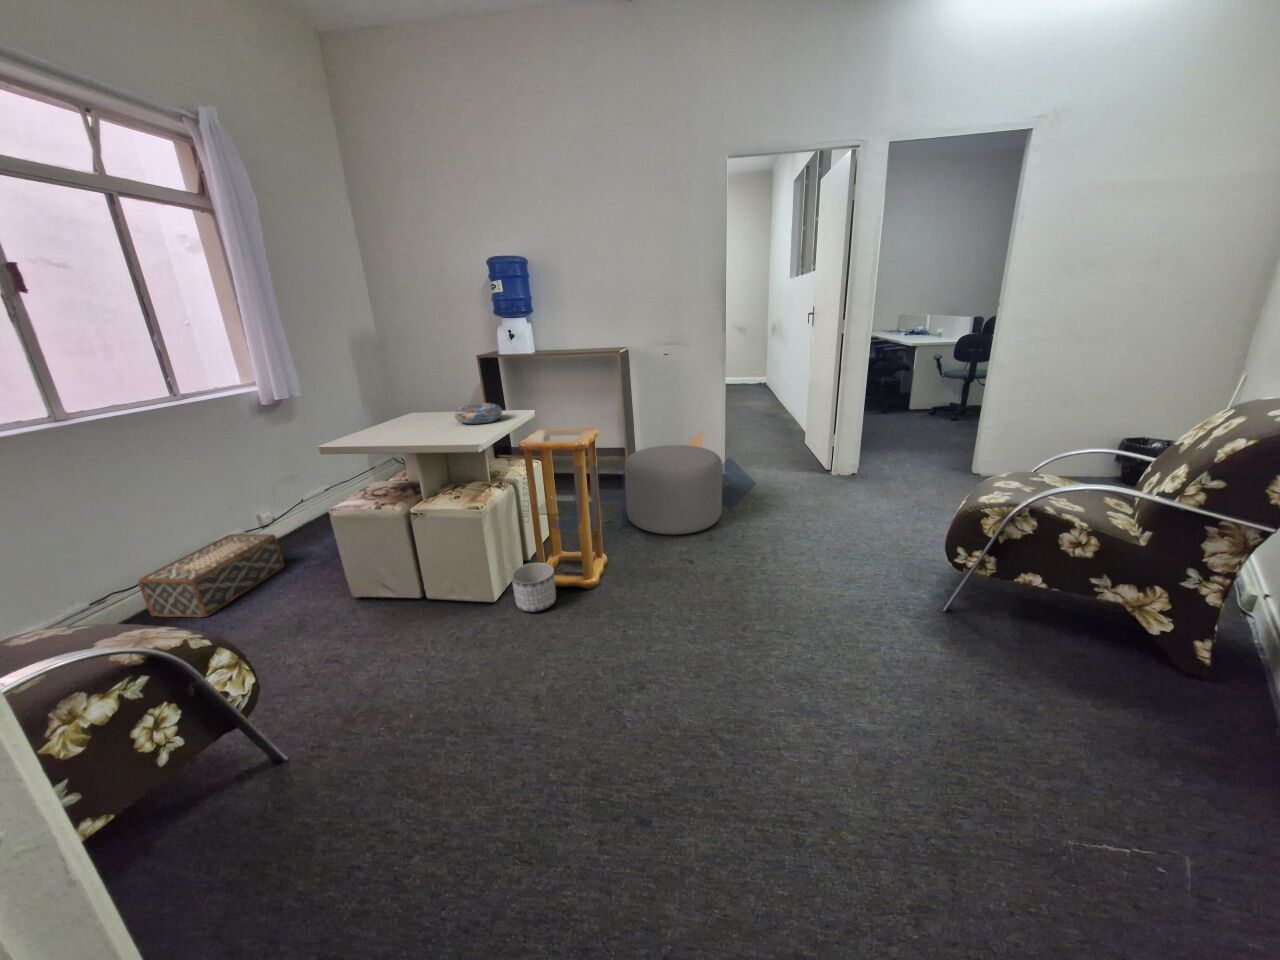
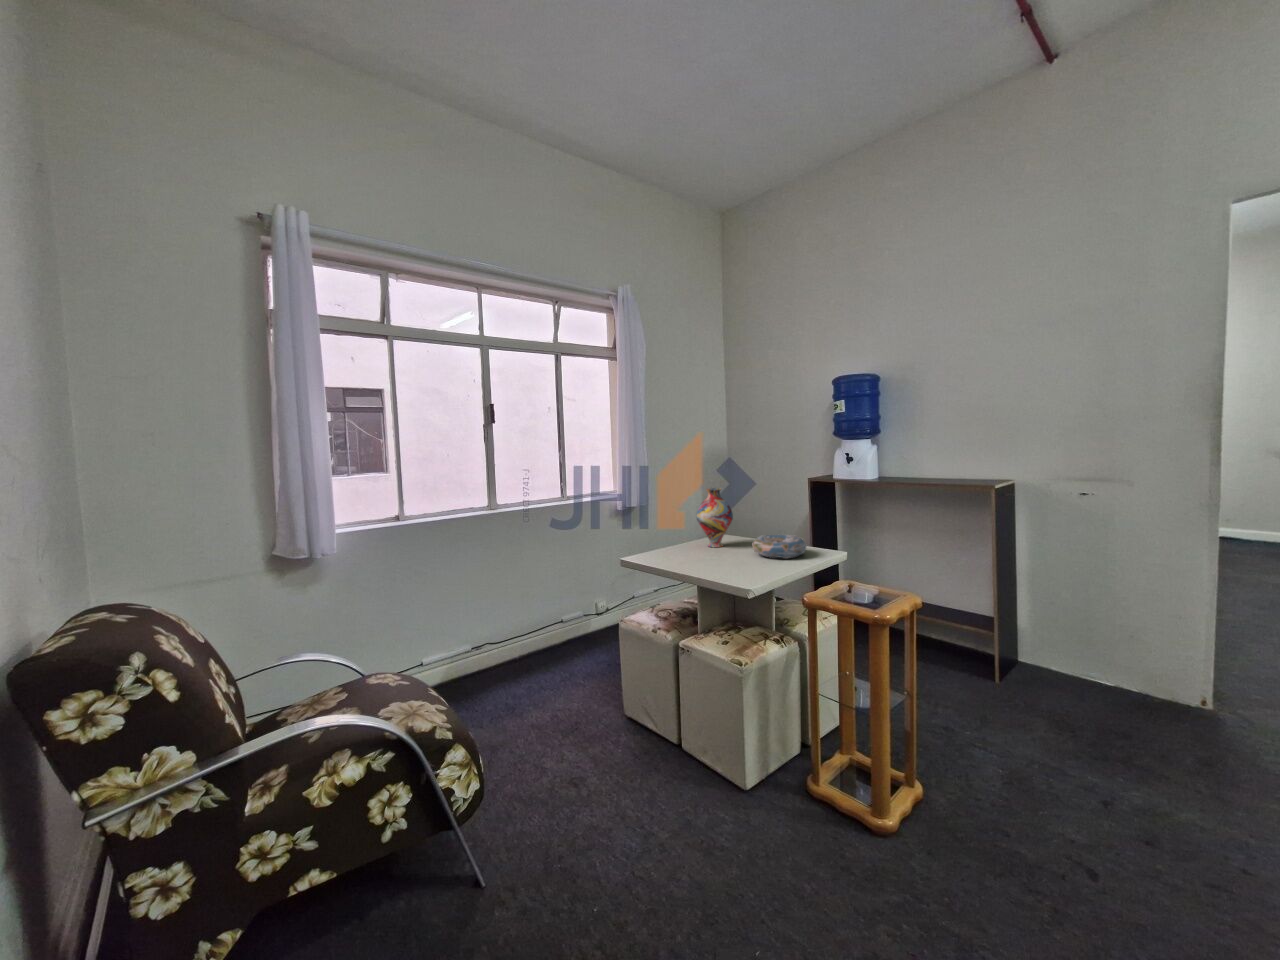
vase: none [387,366,427,425] -> present [697,488,733,547]
ottoman: present [625,445,723,535] -> none [983,629,1203,811]
woven basket: present [138,534,284,617] -> none [502,614,598,684]
planter: present [512,563,556,612] -> none [768,756,828,837]

